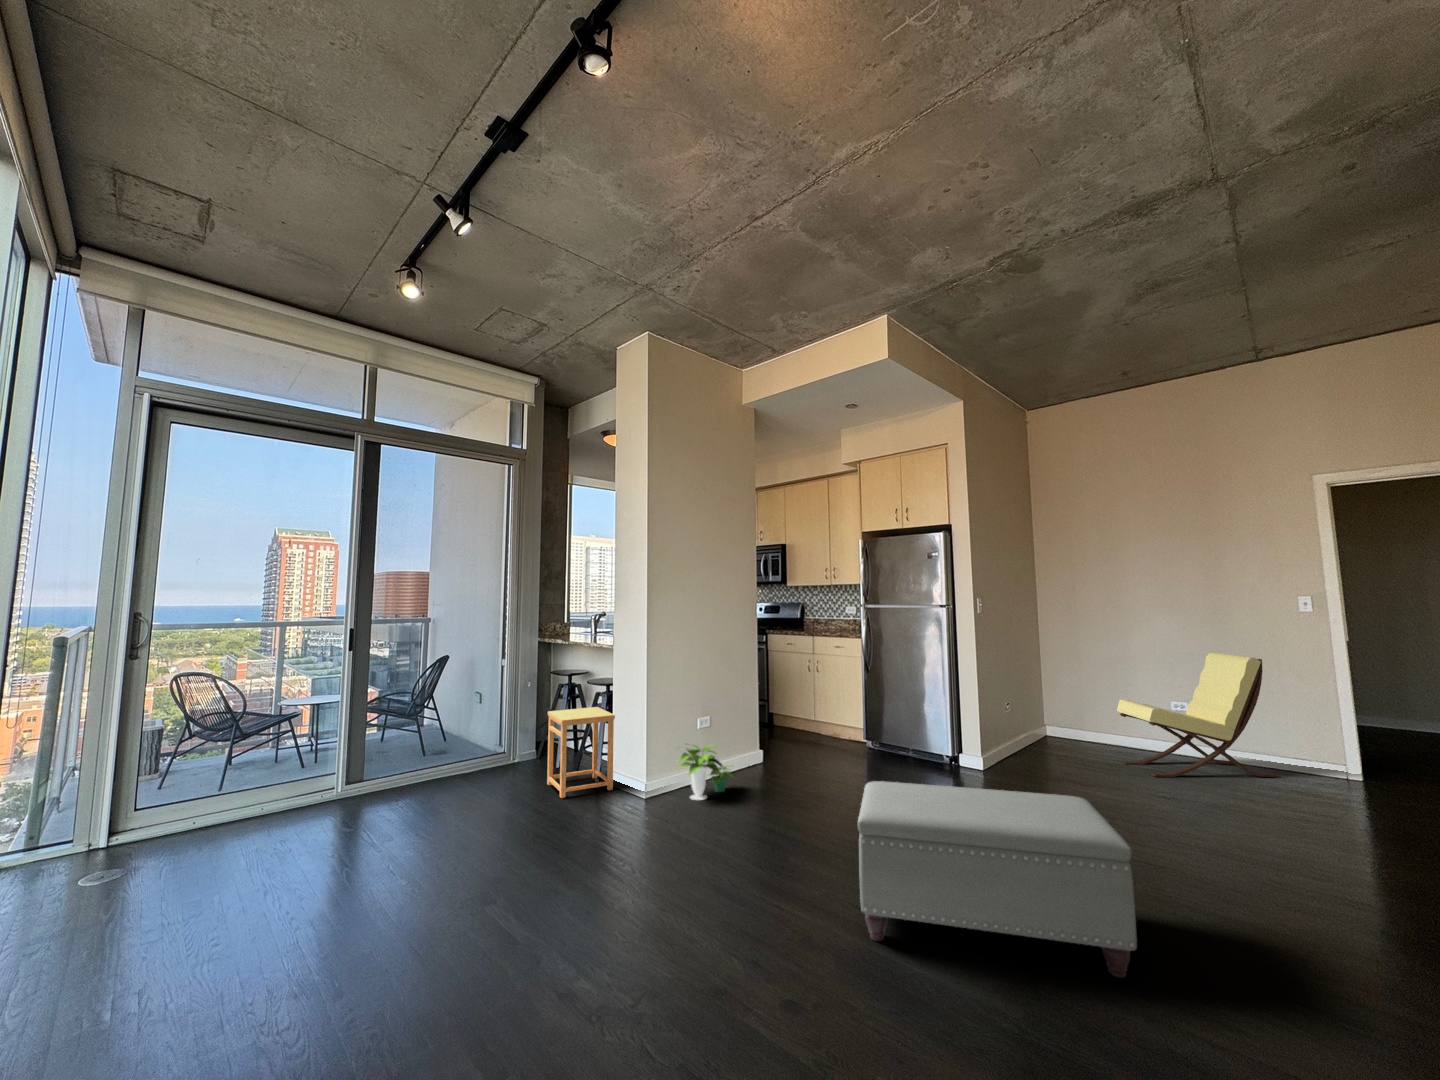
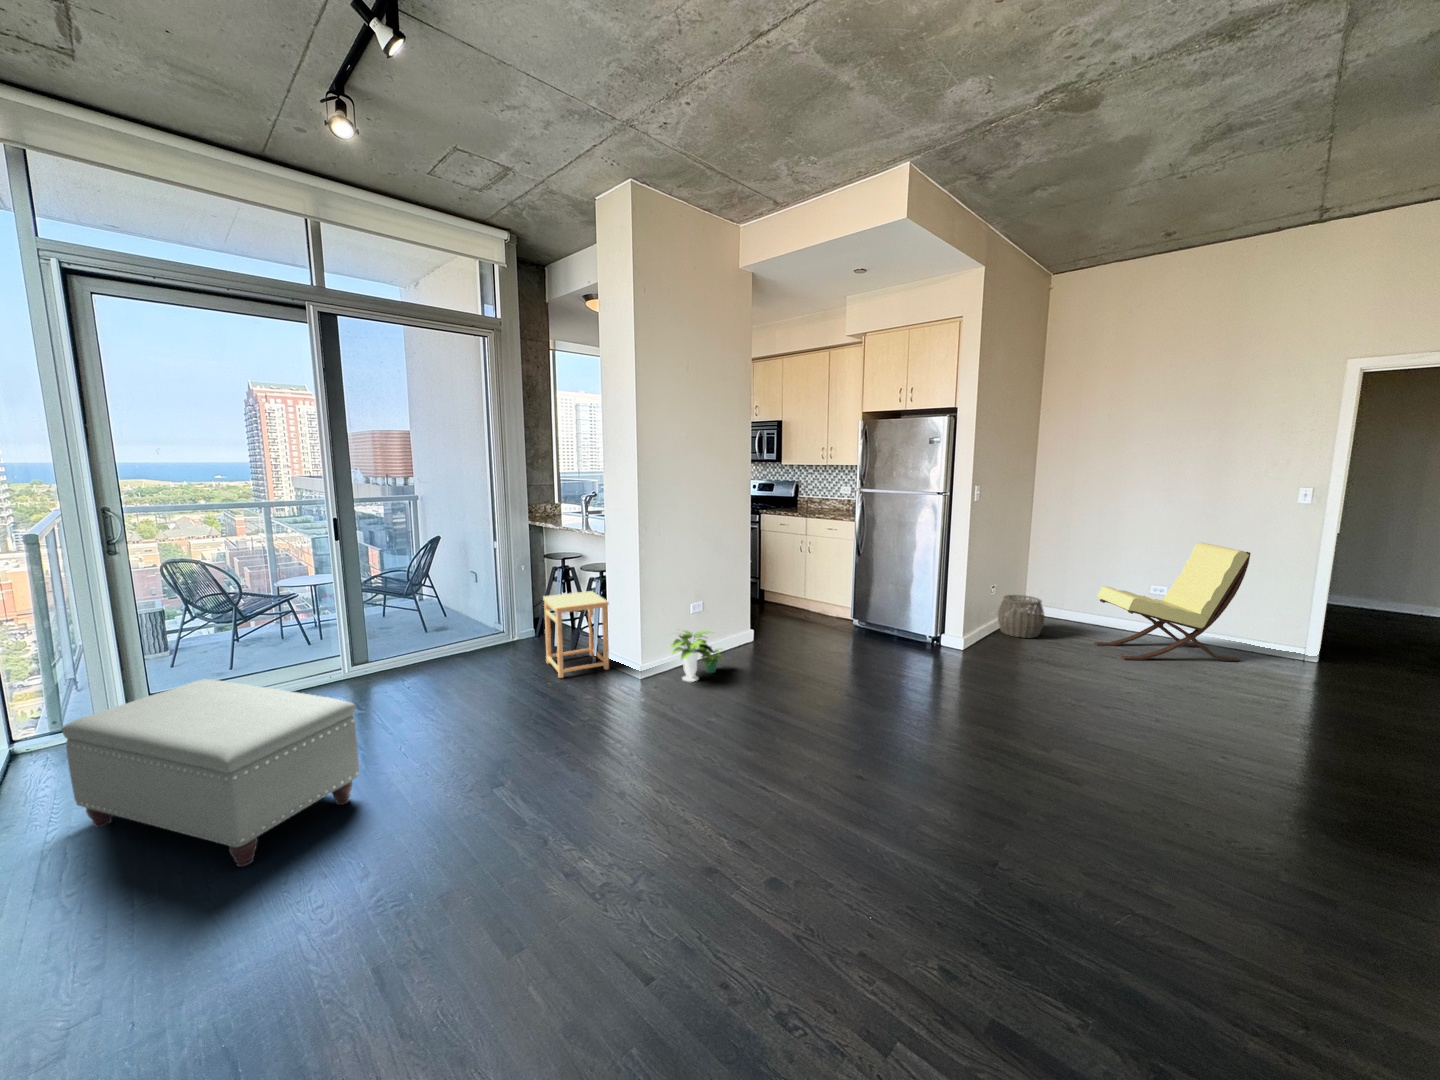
woven basket: none [1017,713,1067,758] -> present [998,595,1044,638]
ottoman: present [858,781,1137,978] -> present [62,680,359,867]

